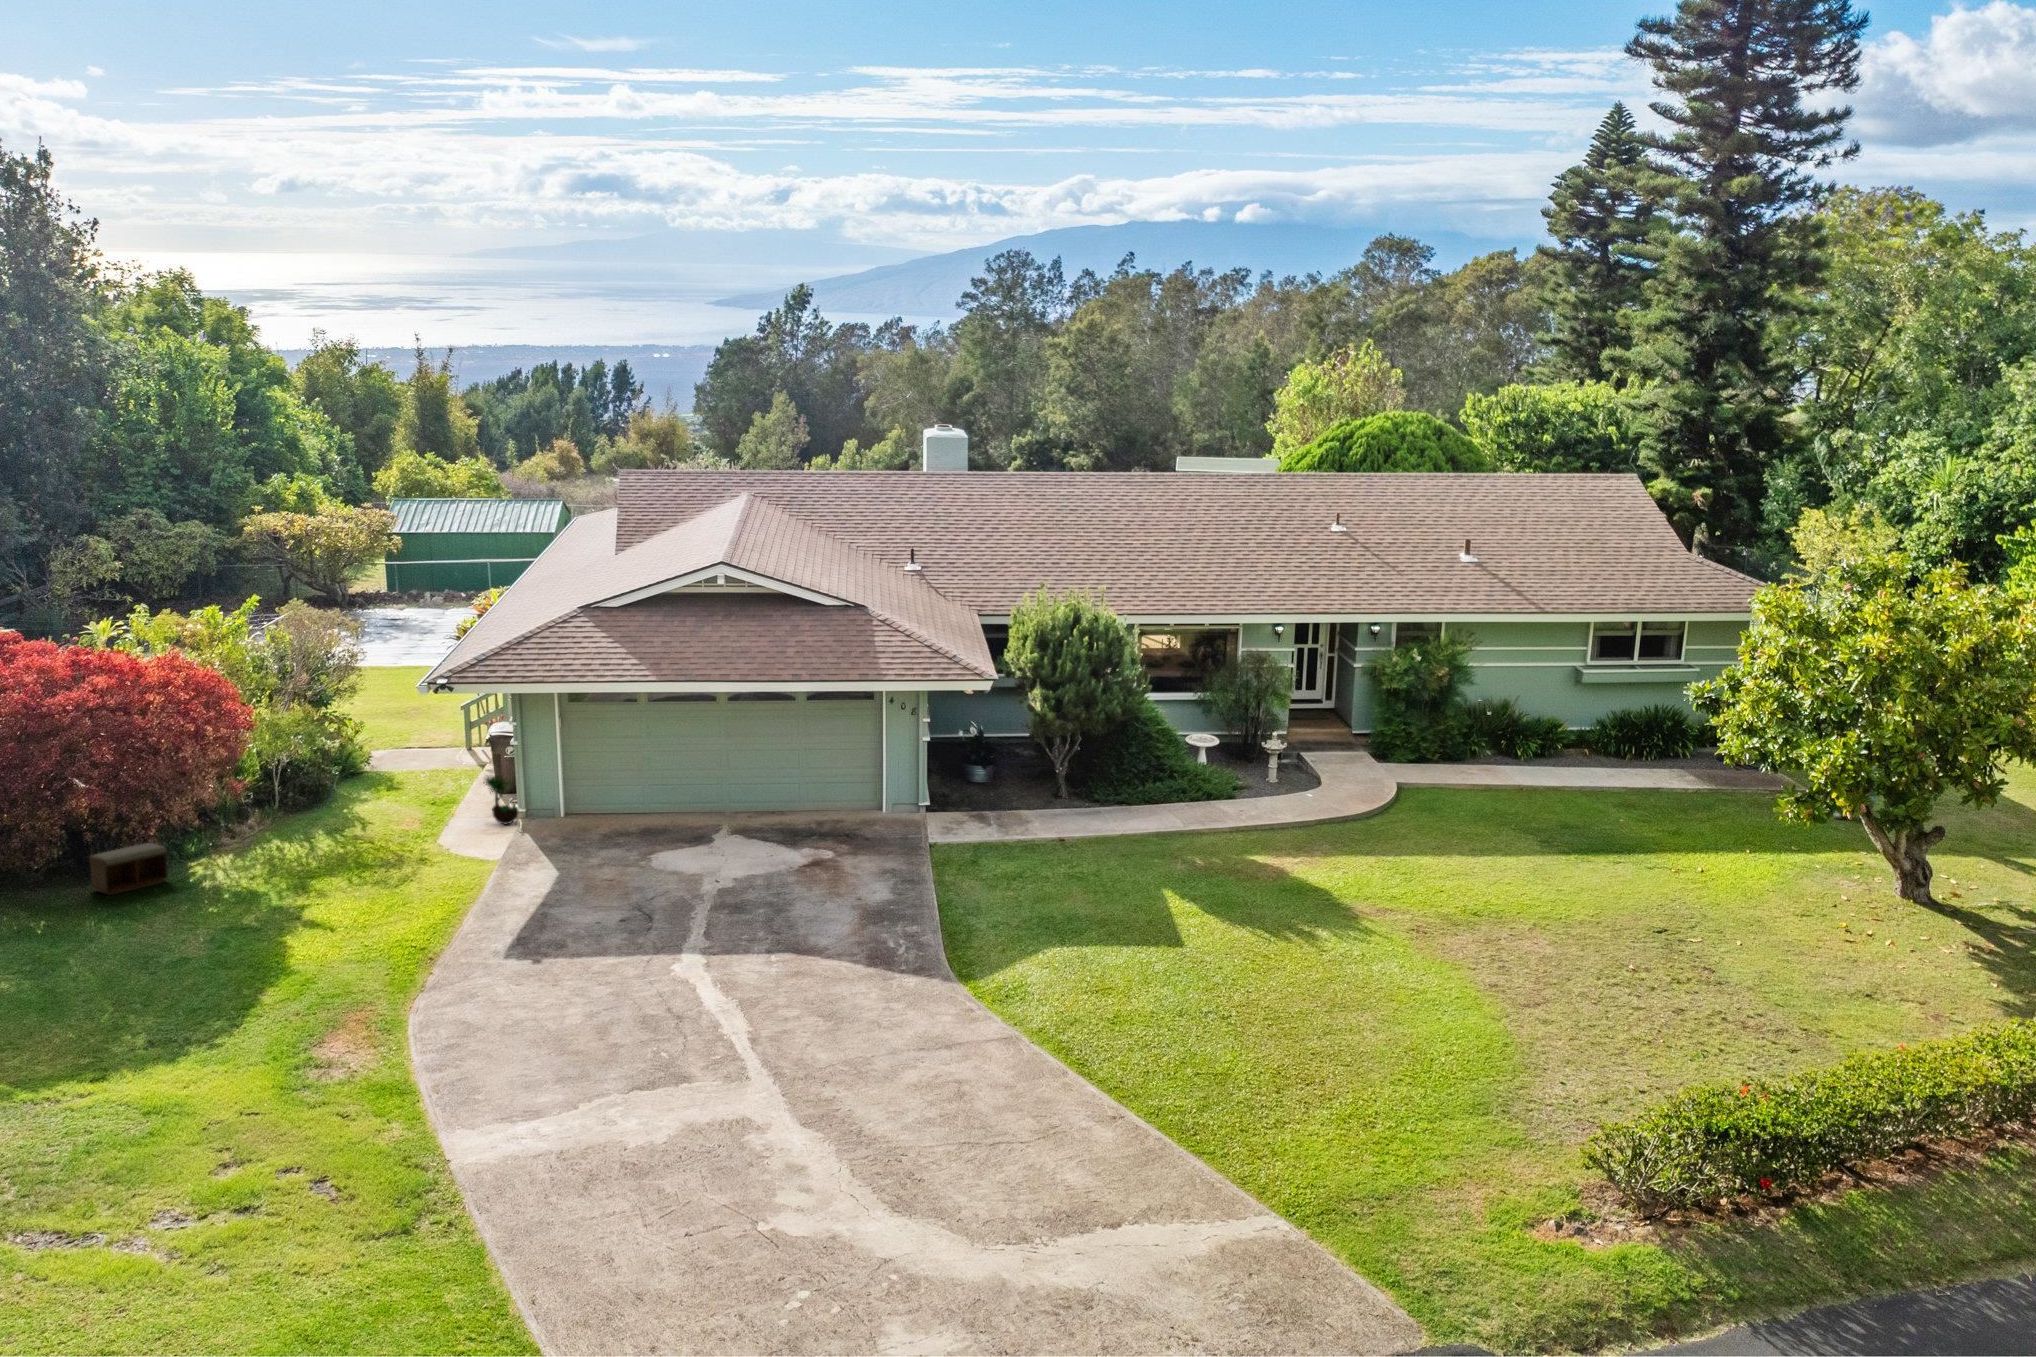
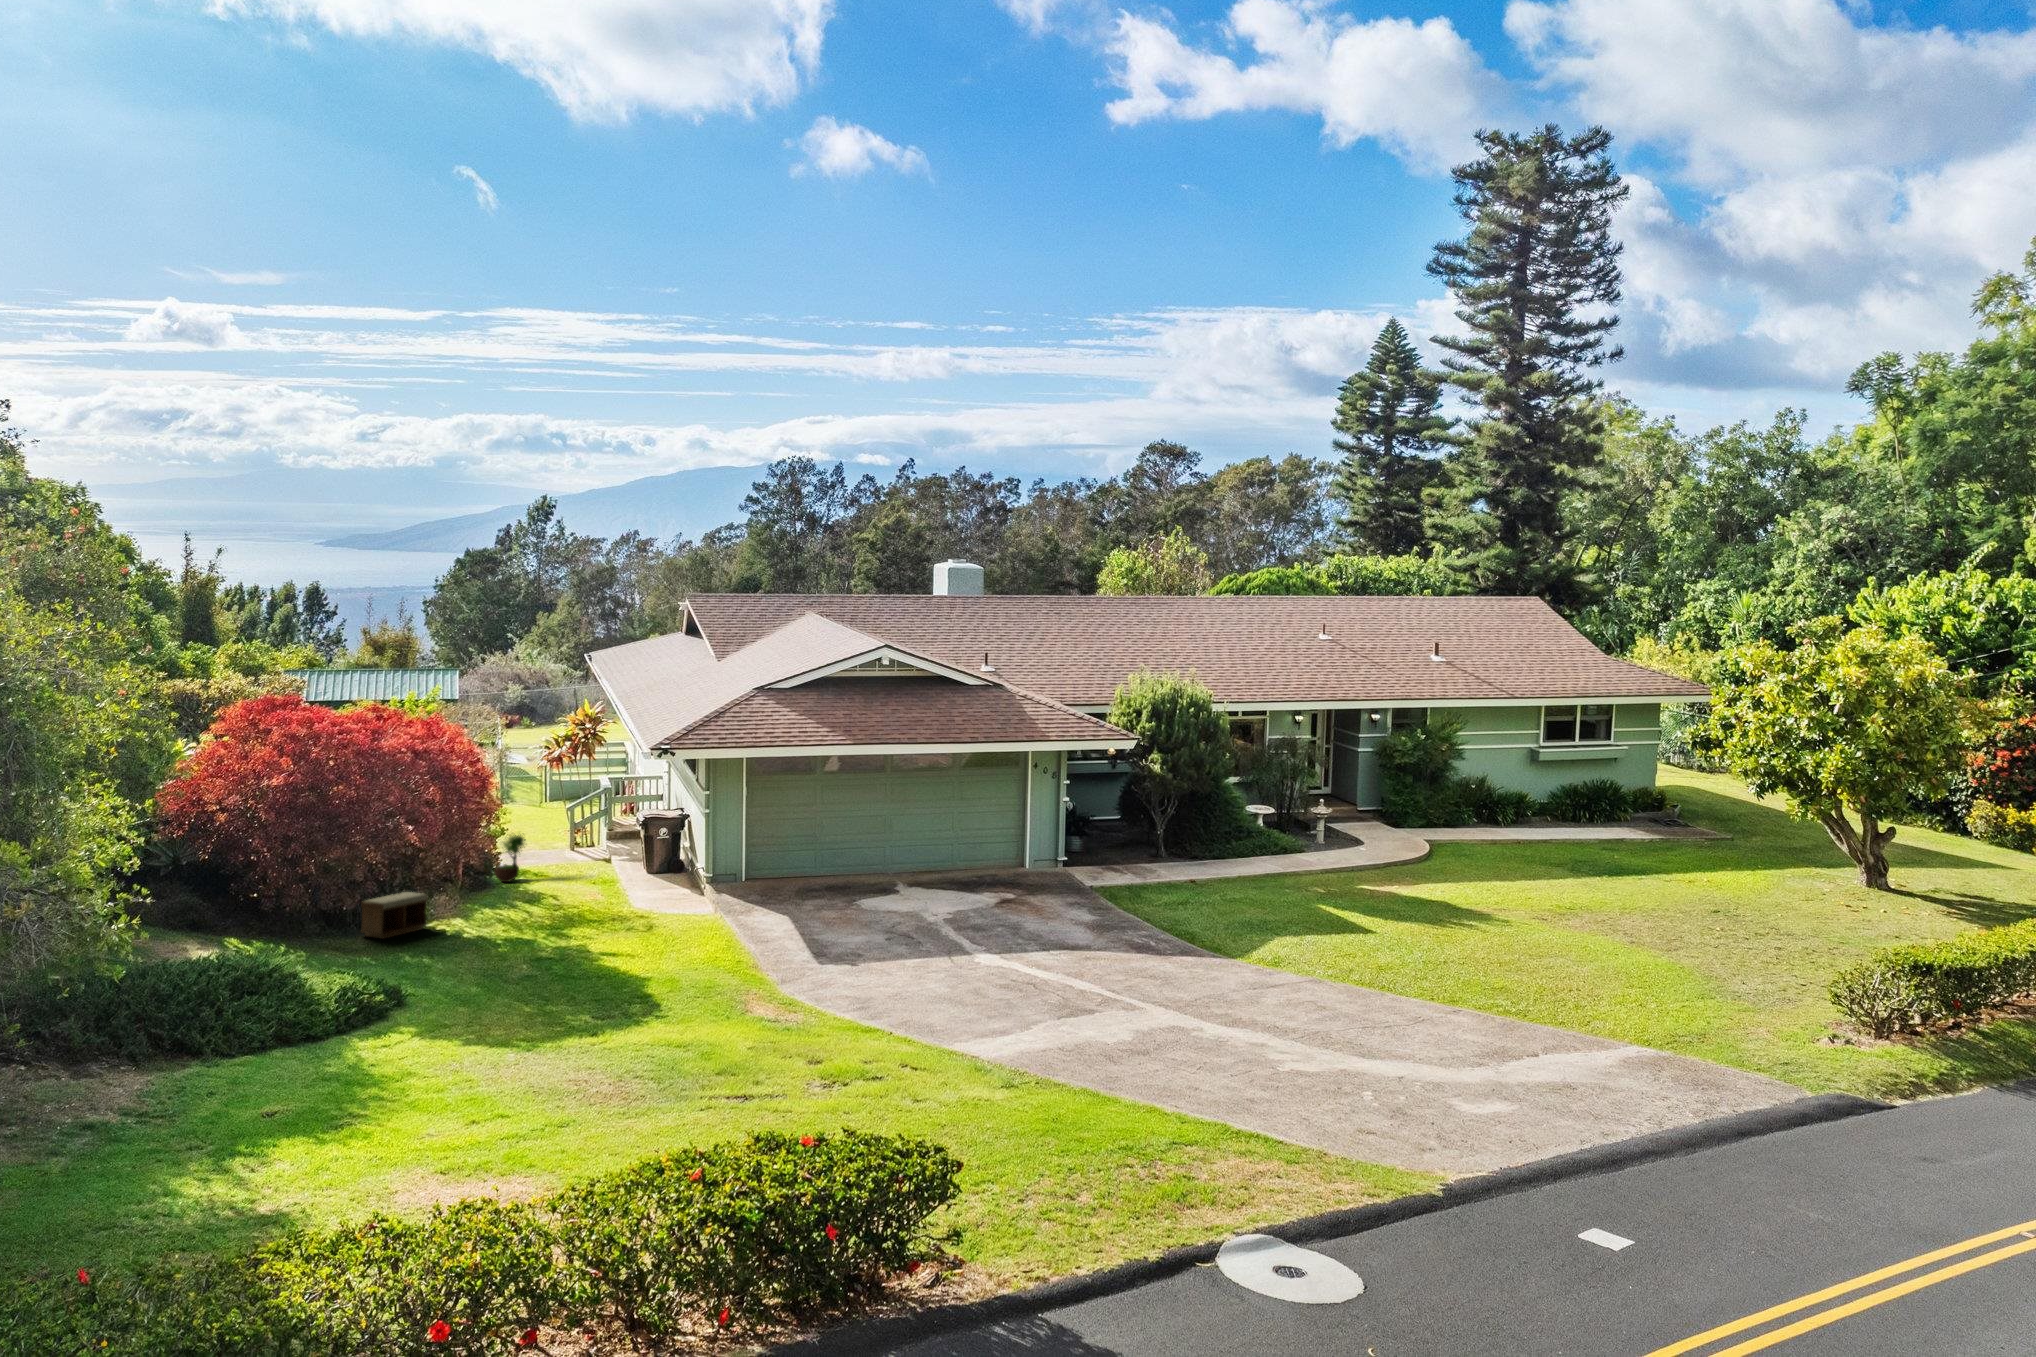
potted tree: present [484,775,519,824] -> present [494,835,526,882]

